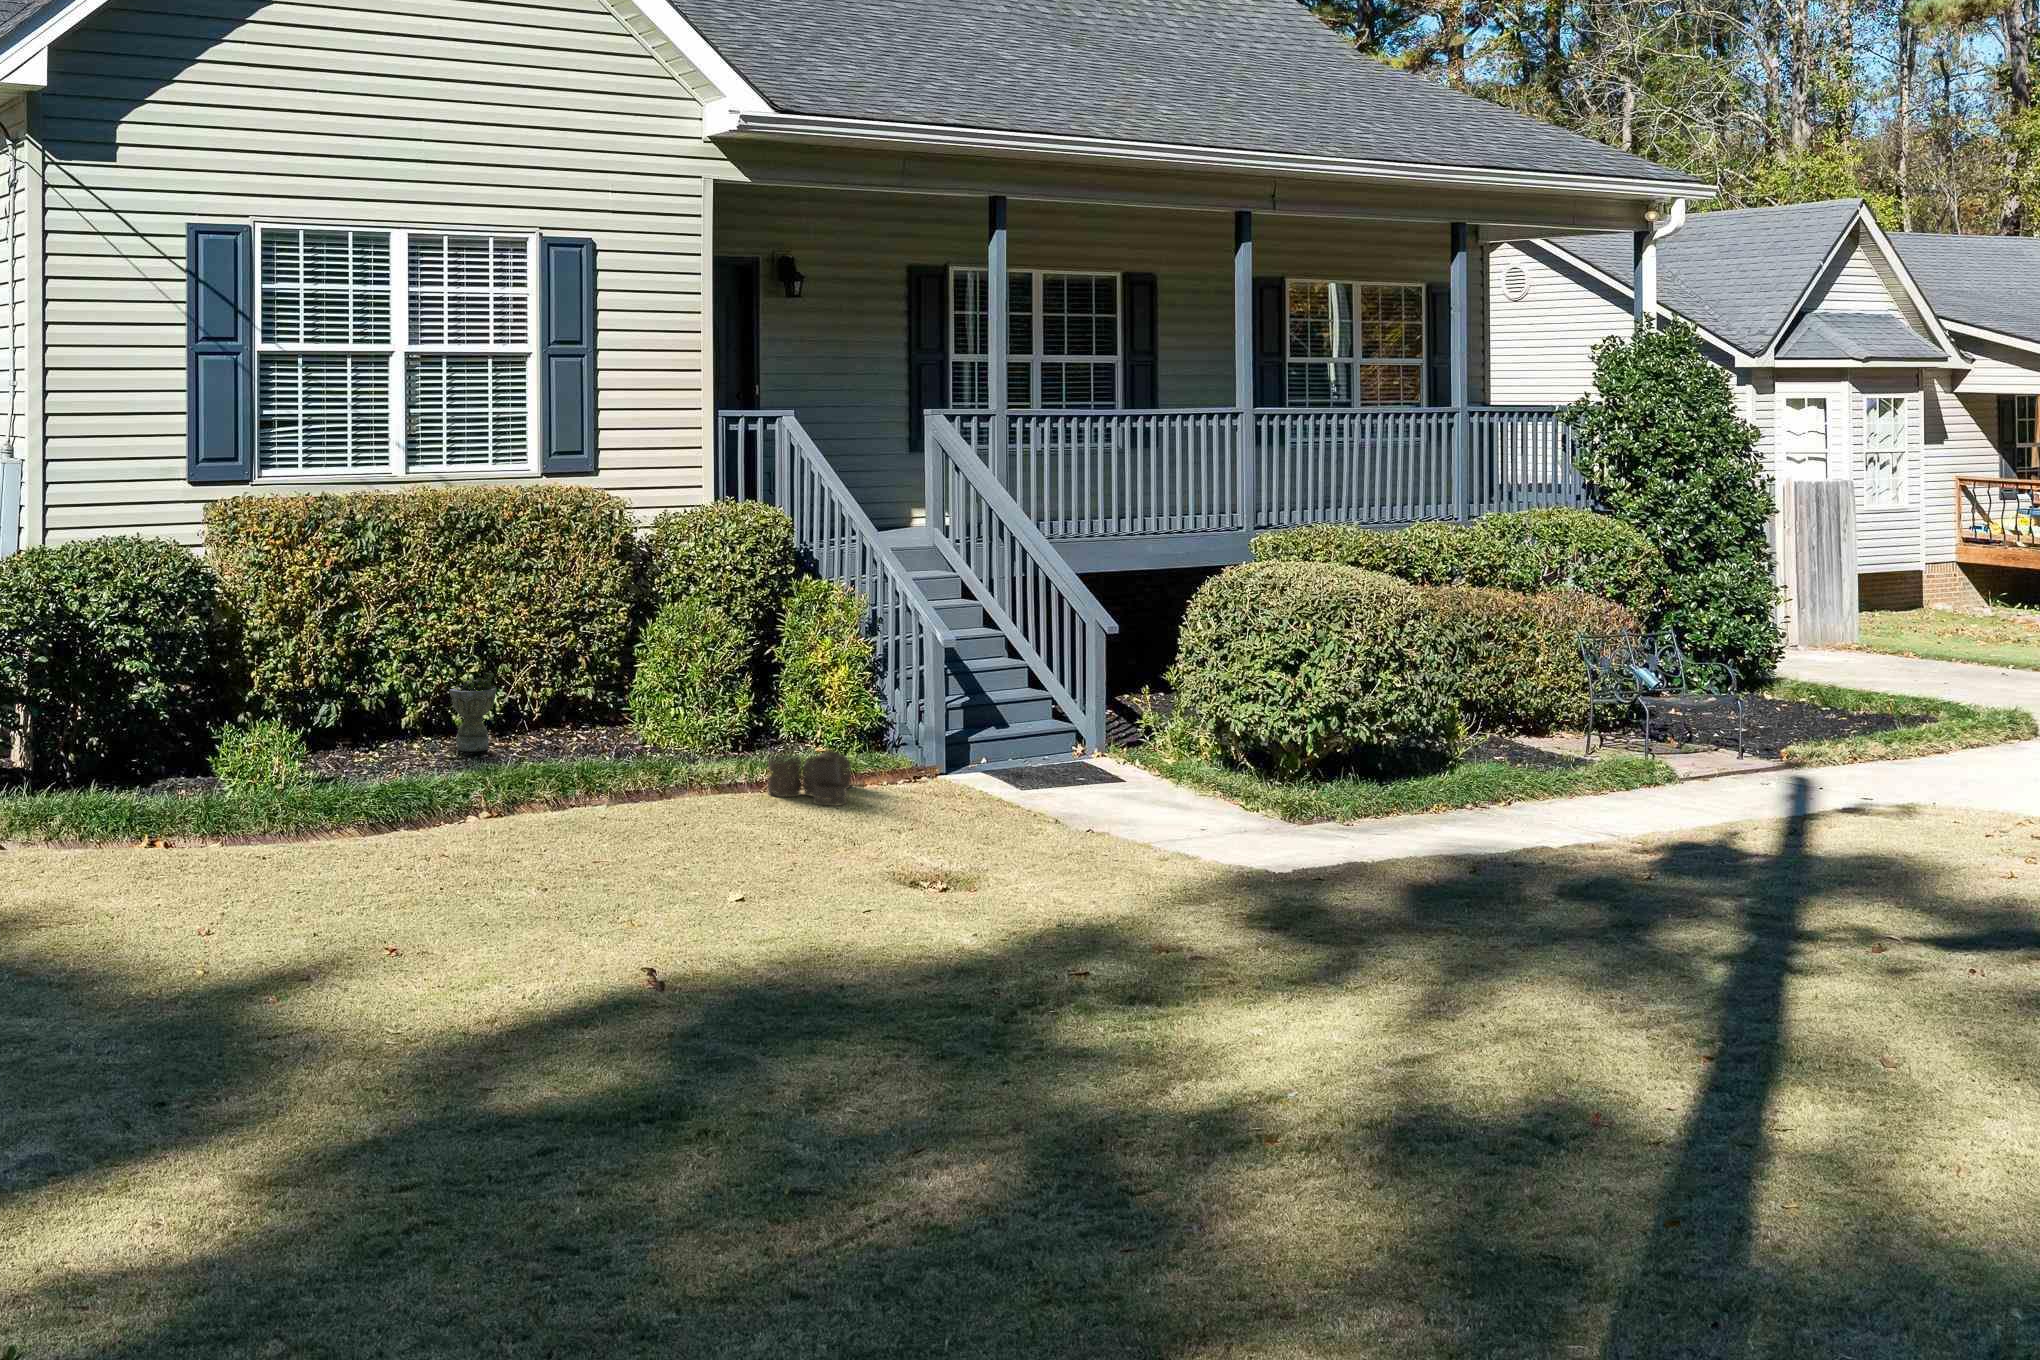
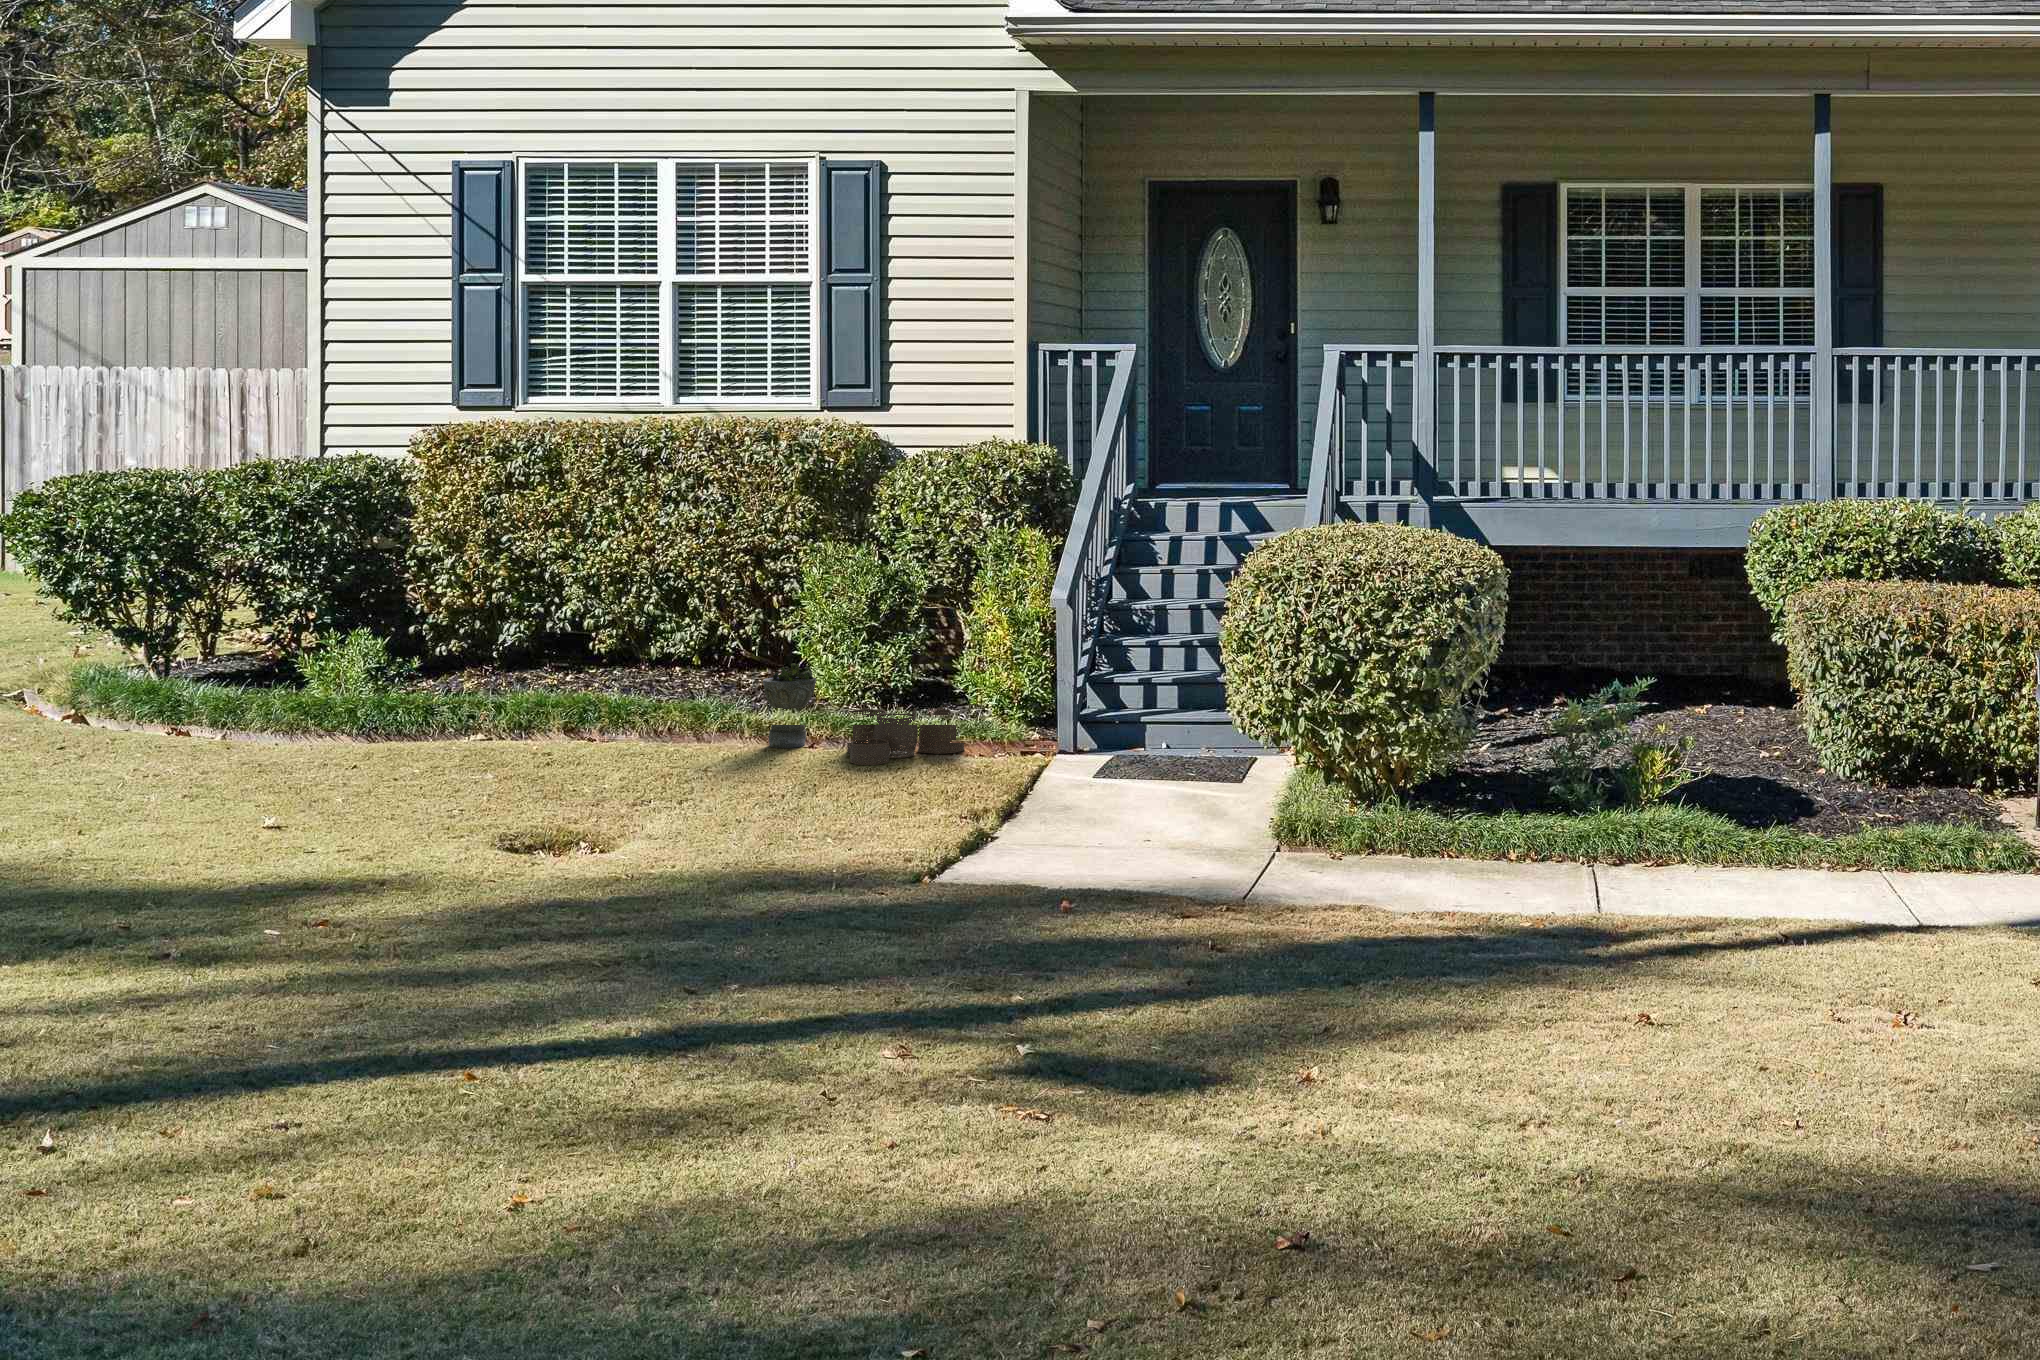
planter: present [450,673,497,751] -> present [763,663,816,748]

